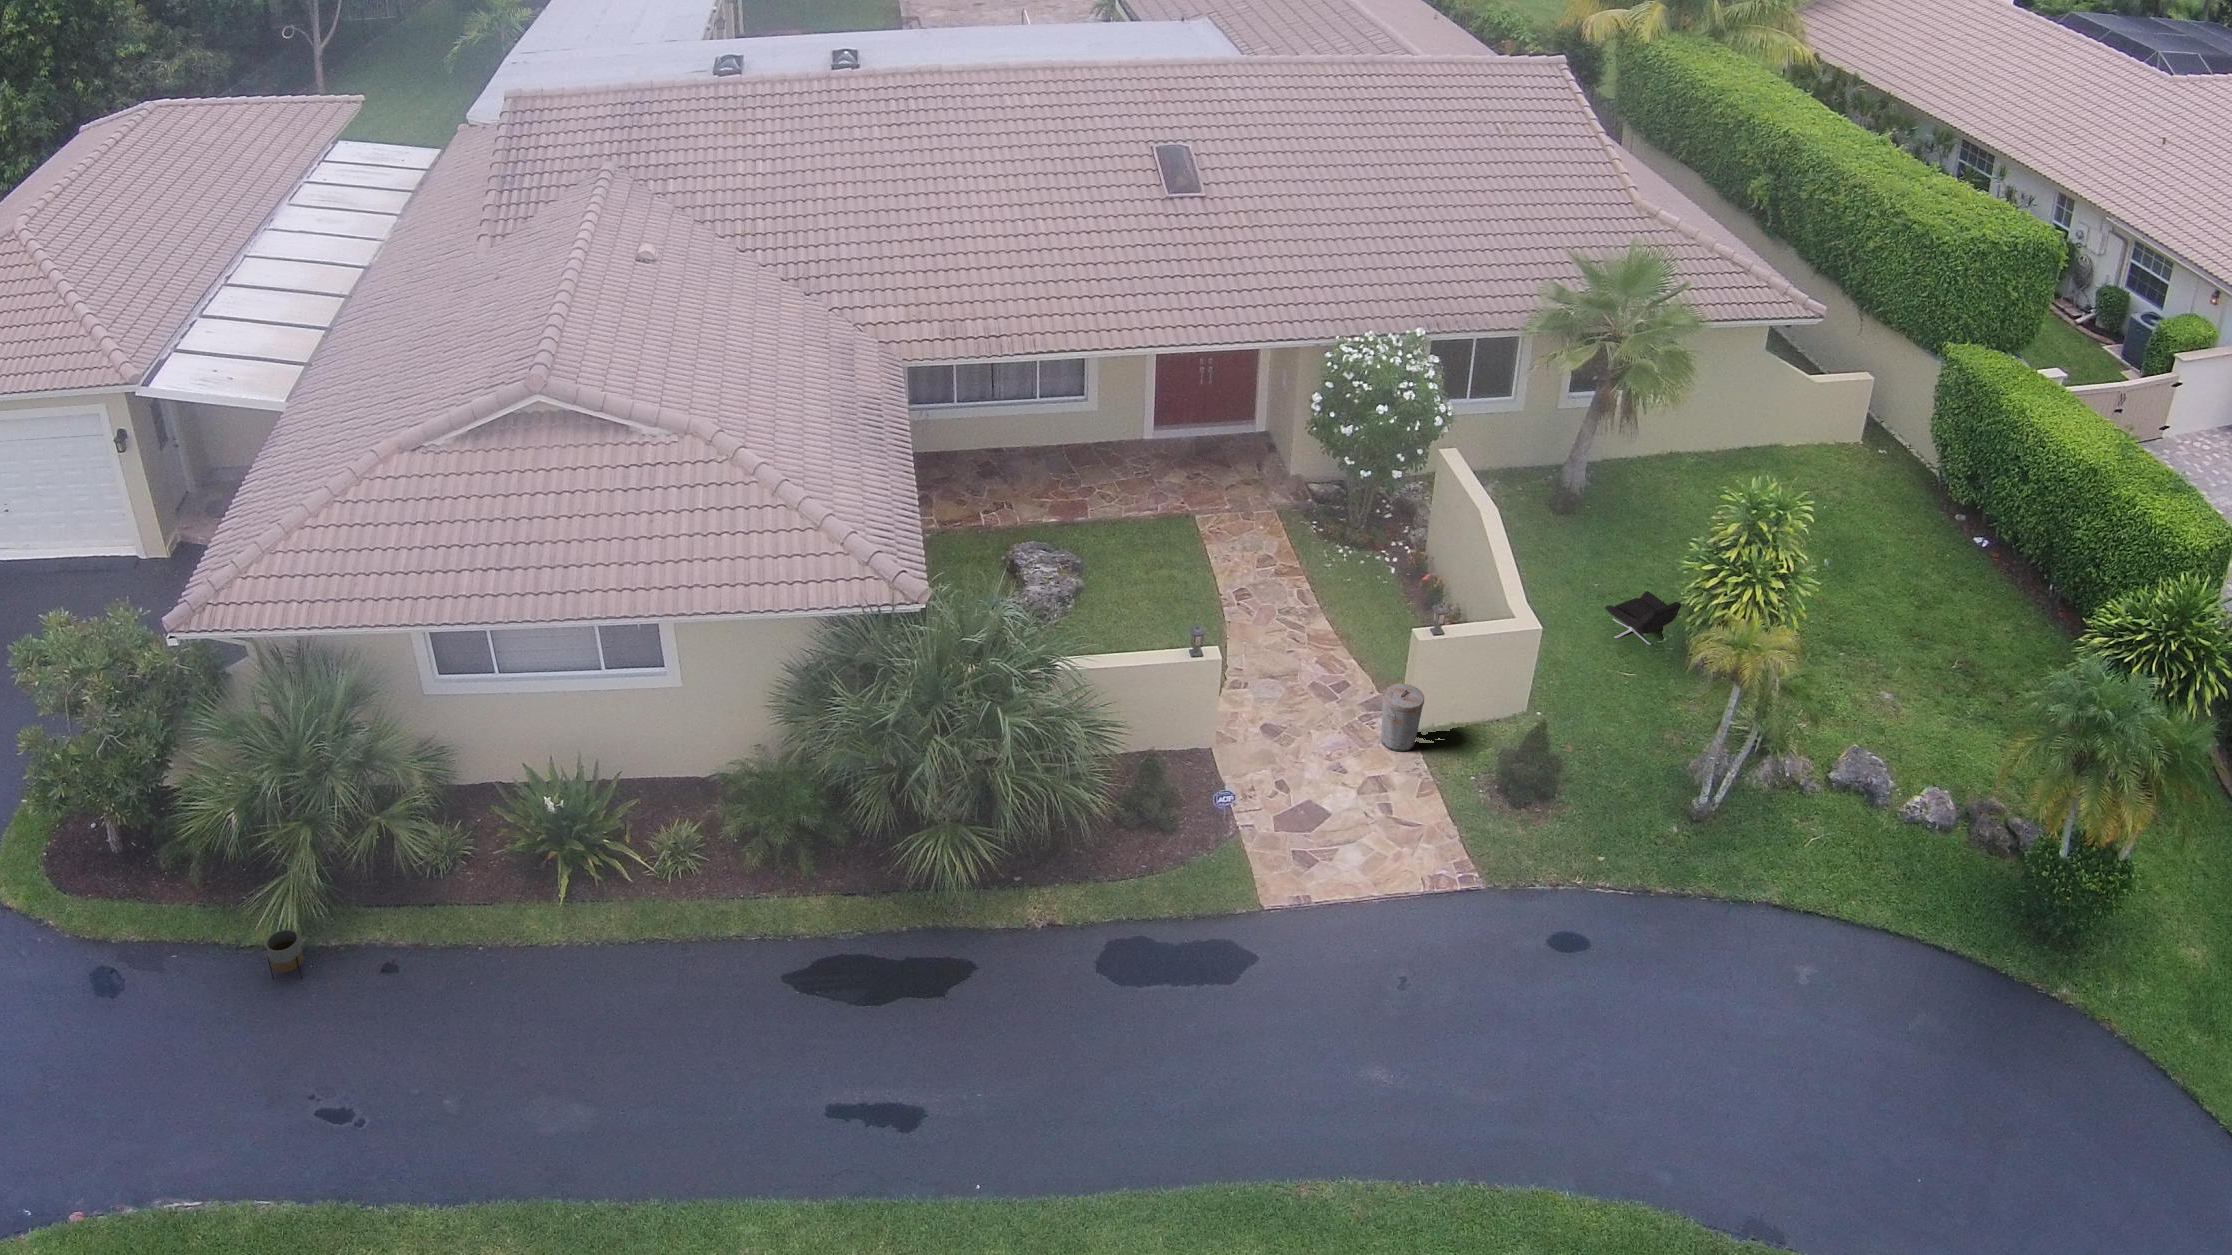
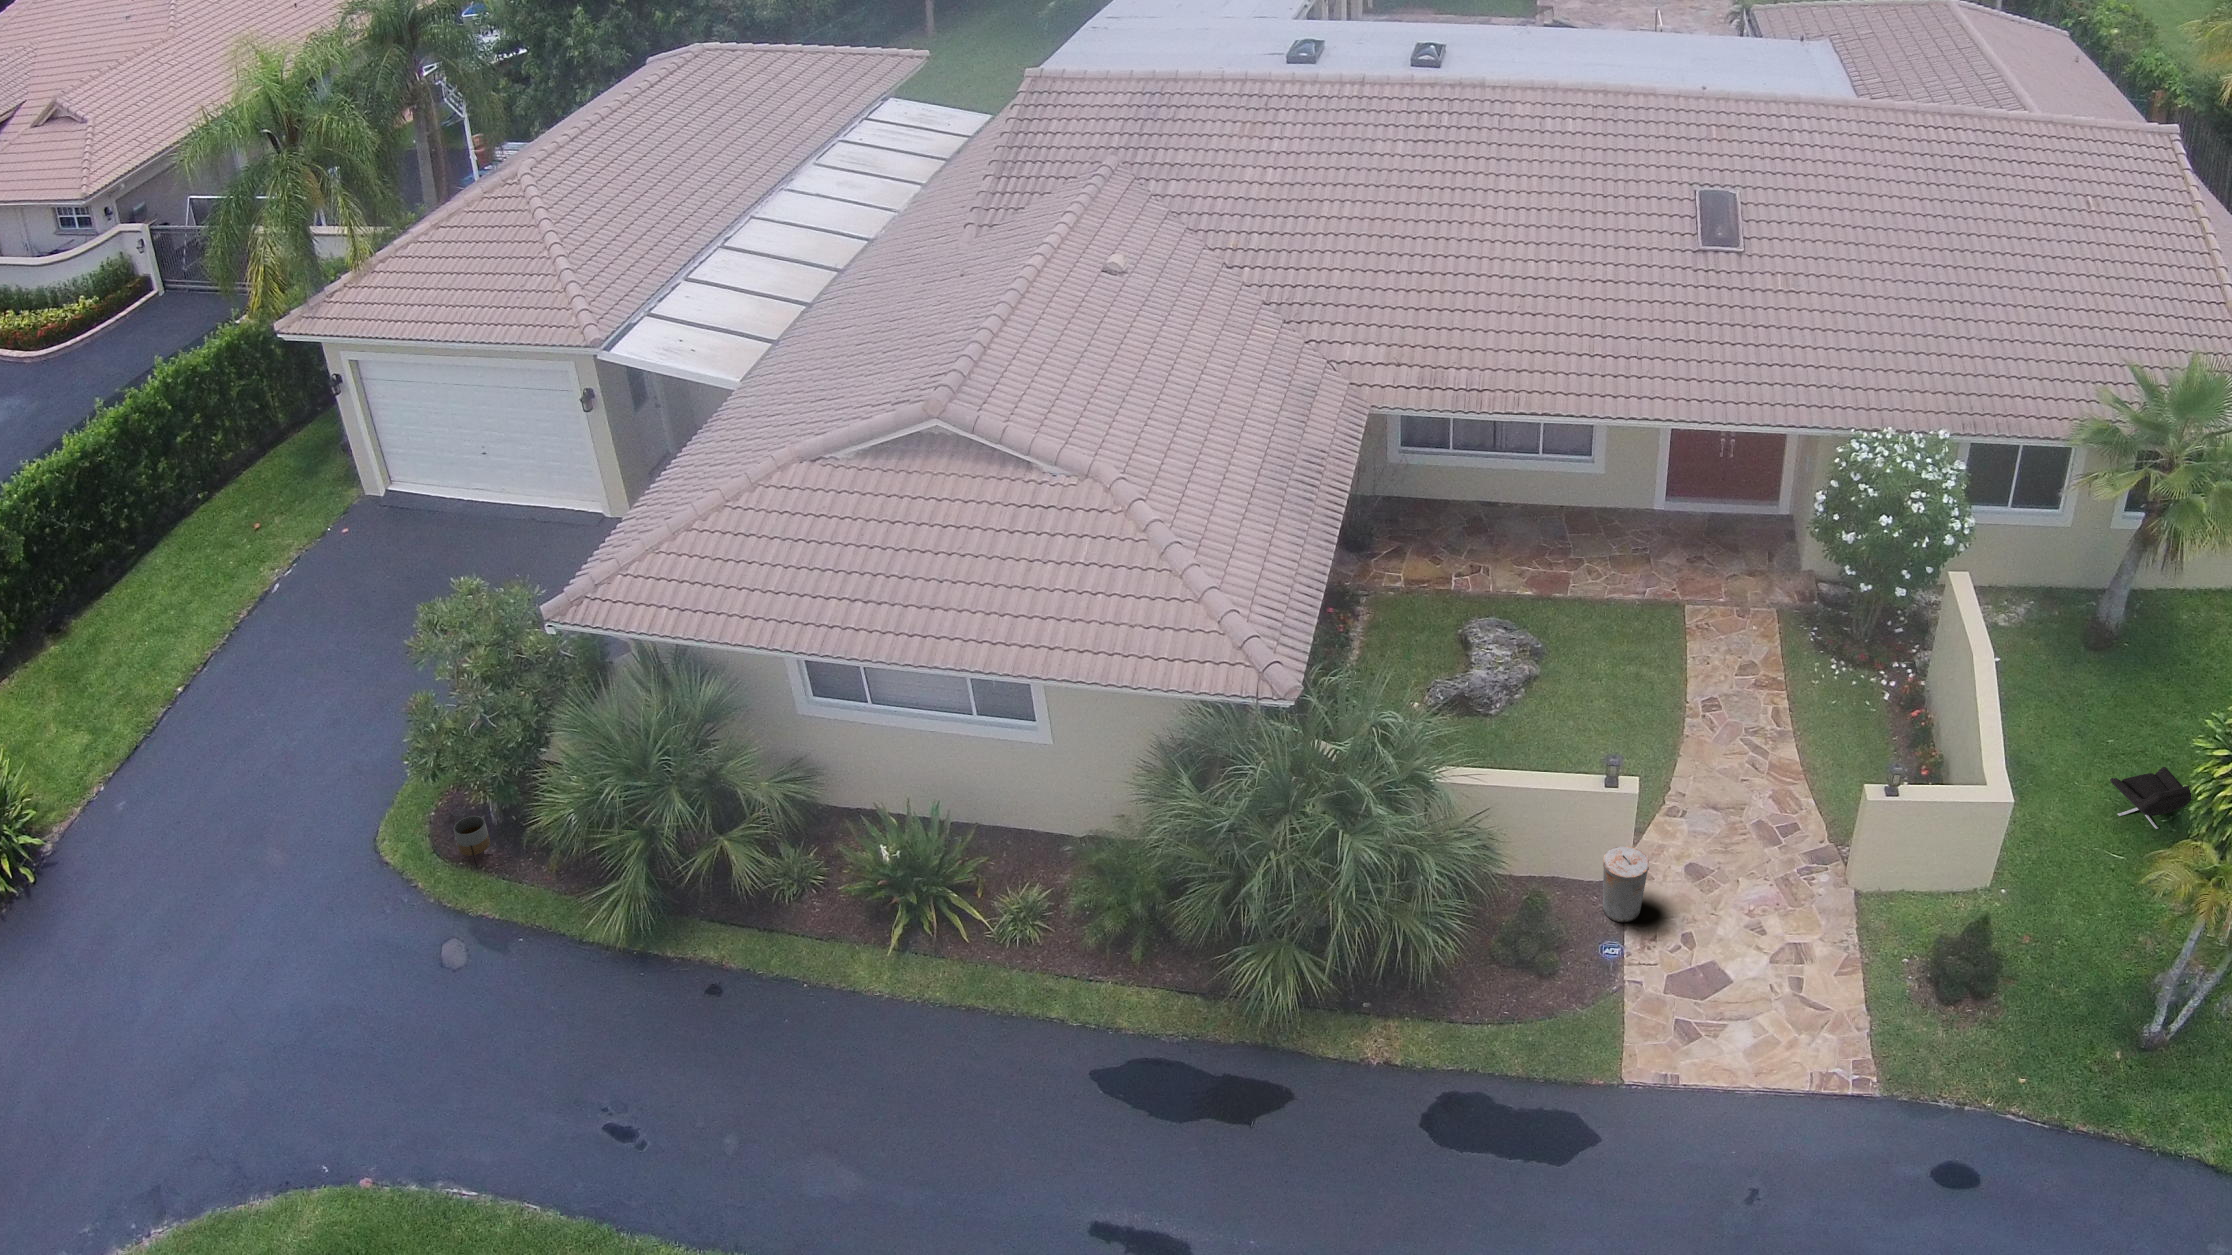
trash can: present [1381,683,1424,752] -> present [1603,846,1649,923]
planter: present [266,929,303,979] -> present [453,816,490,867]

